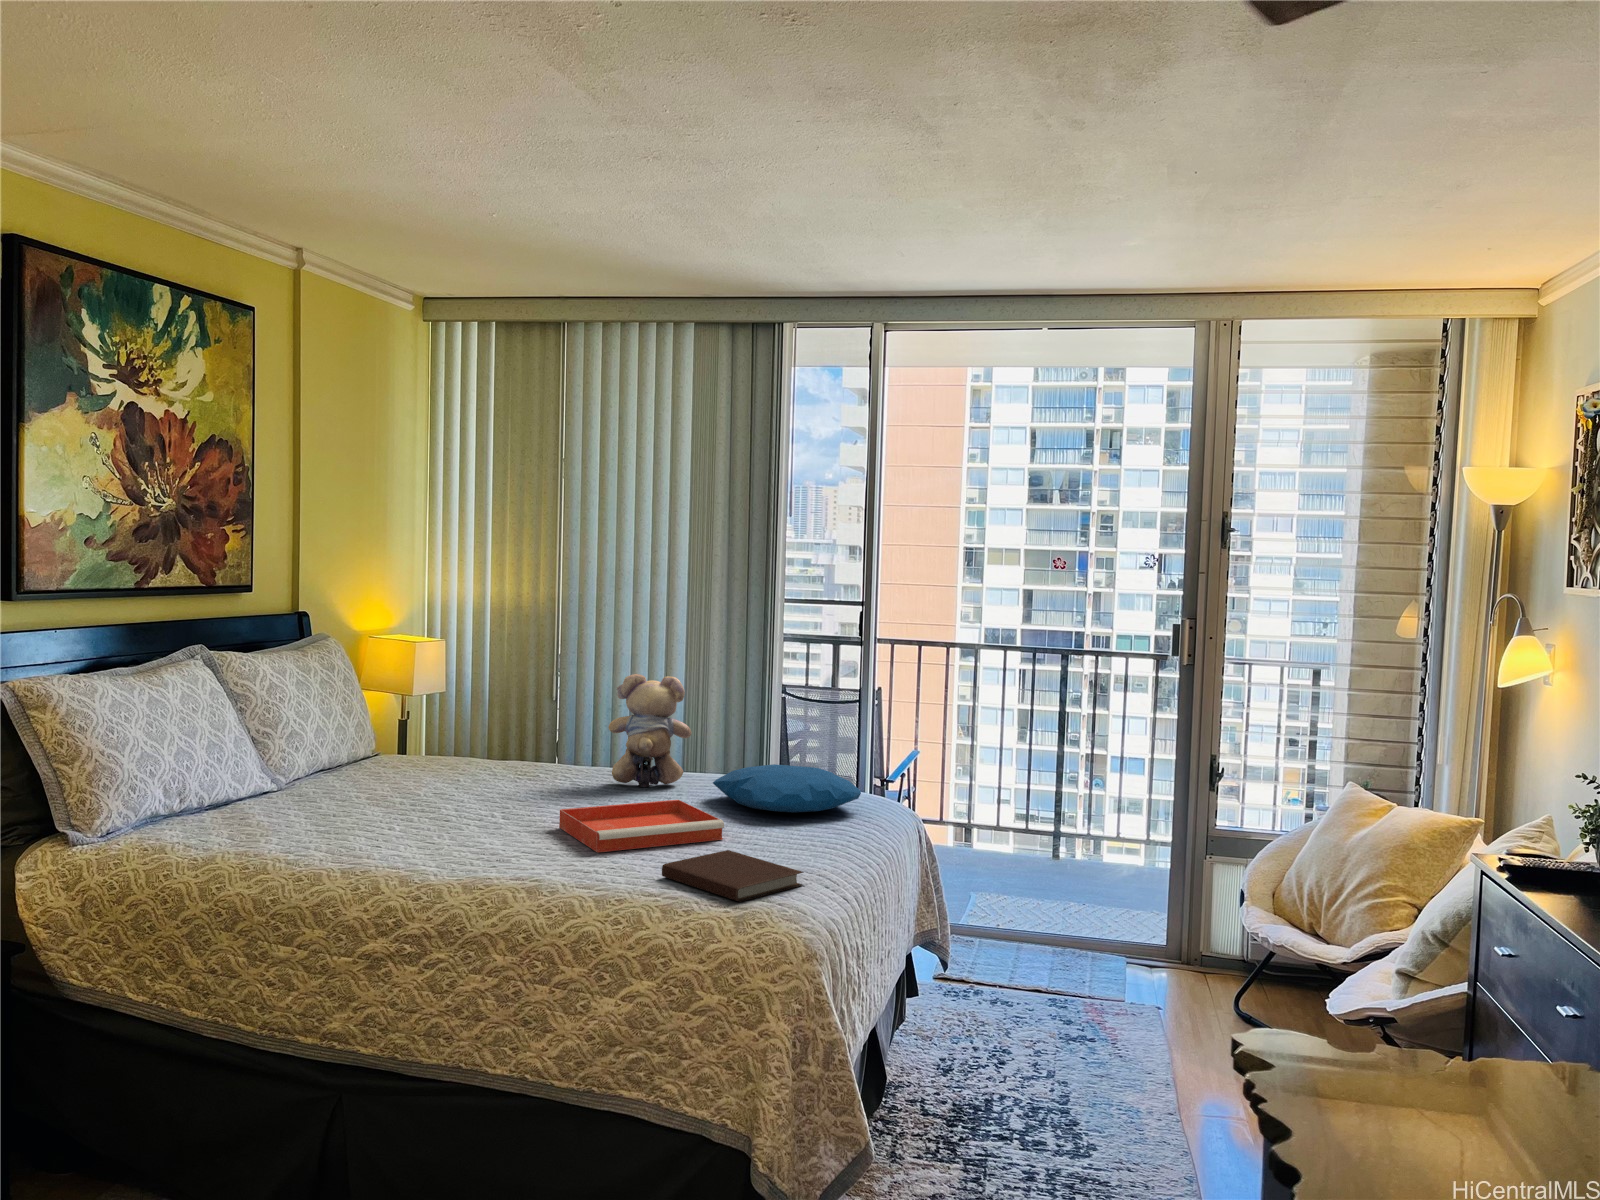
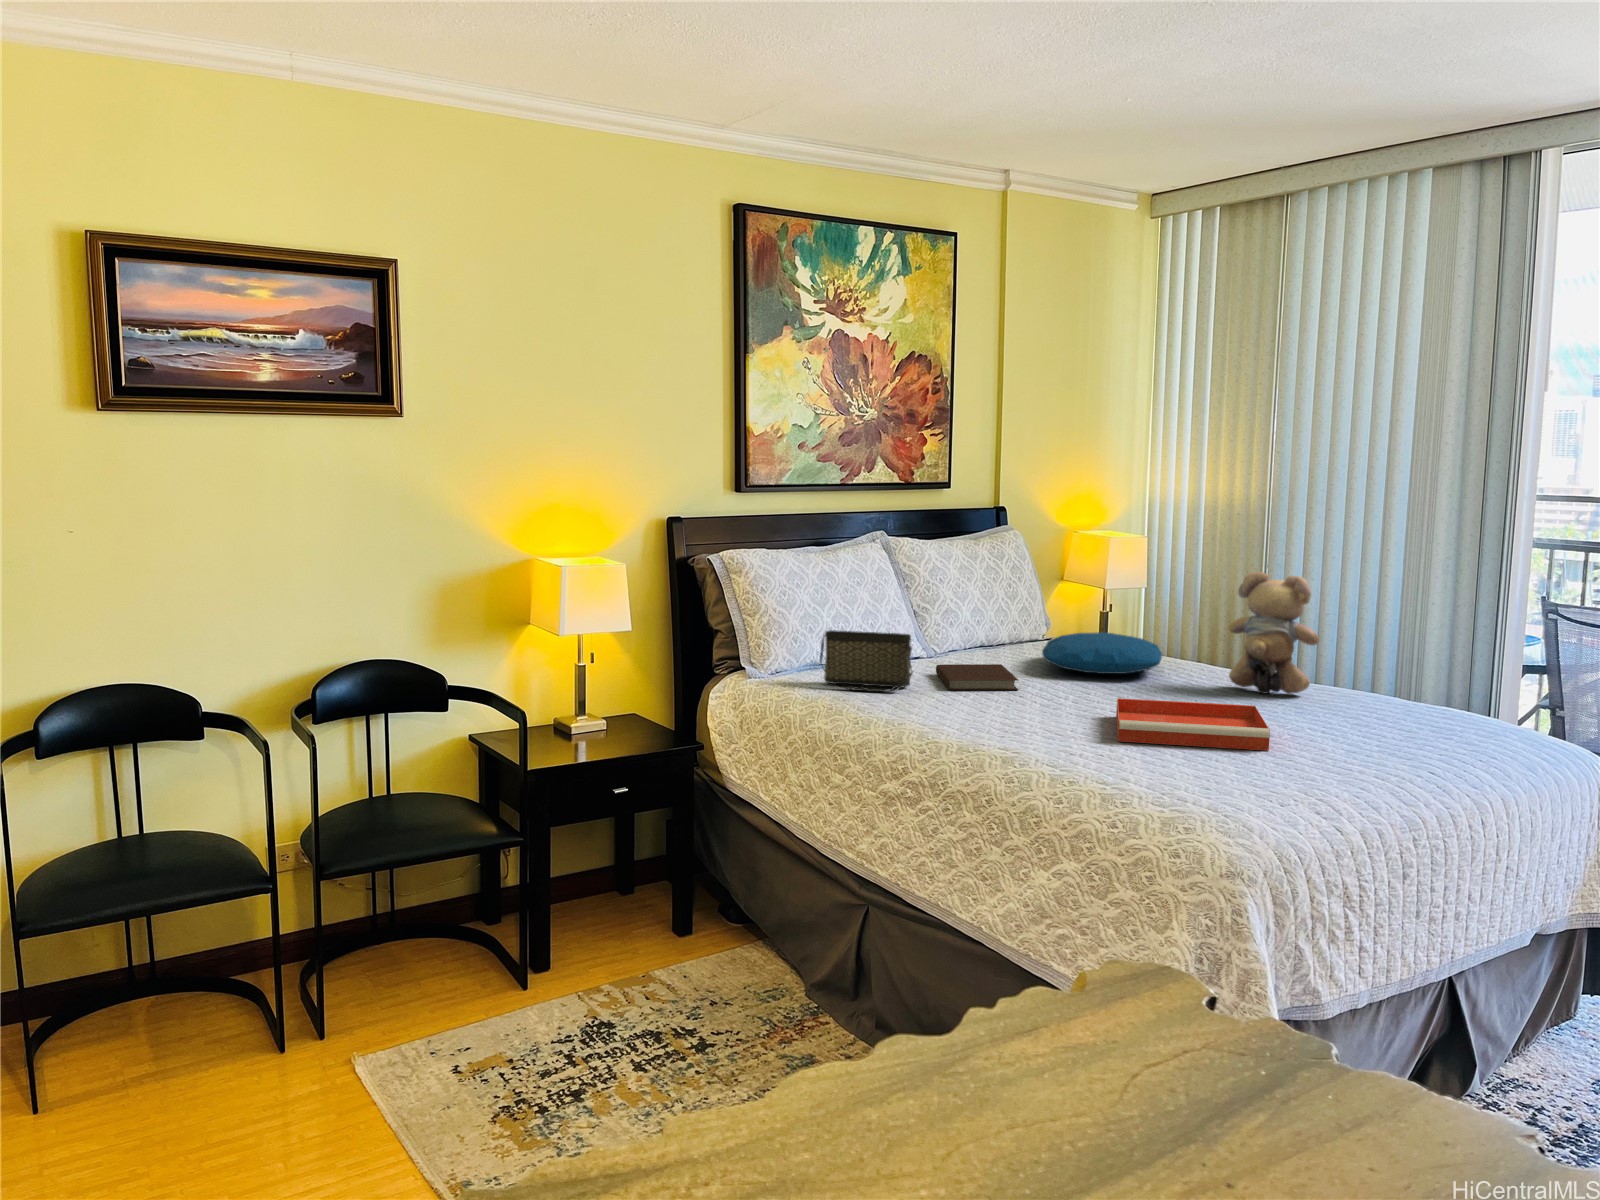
pillow: present [713,764,861,813] -> present [1042,632,1162,674]
handbag: none [194,766,320,842] -> present [820,630,912,692]
notebook: present [662,850,804,902] -> present [936,664,1018,690]

